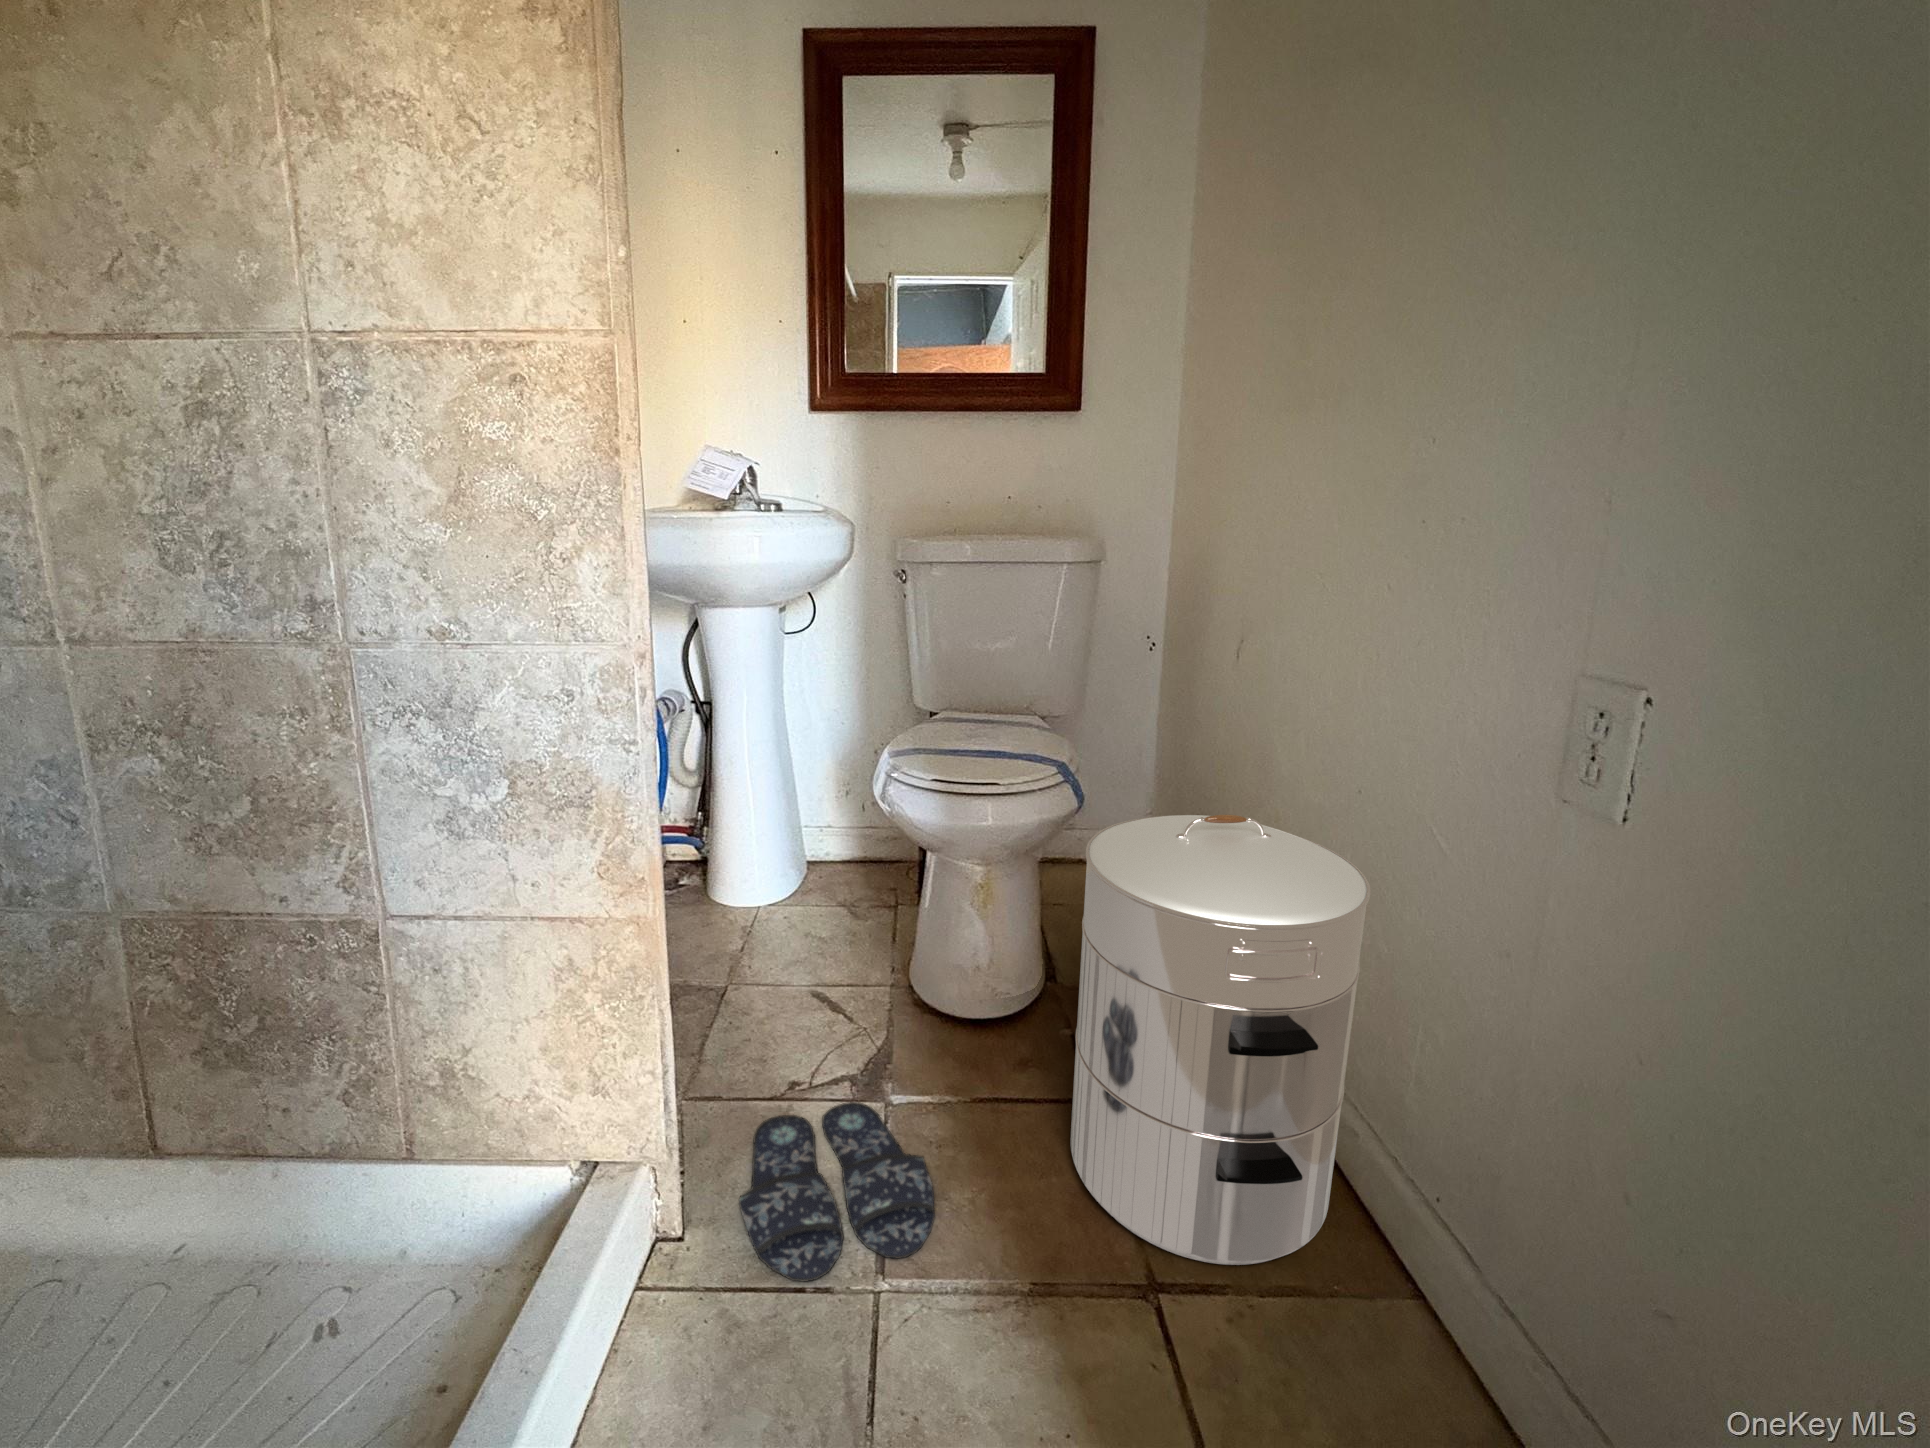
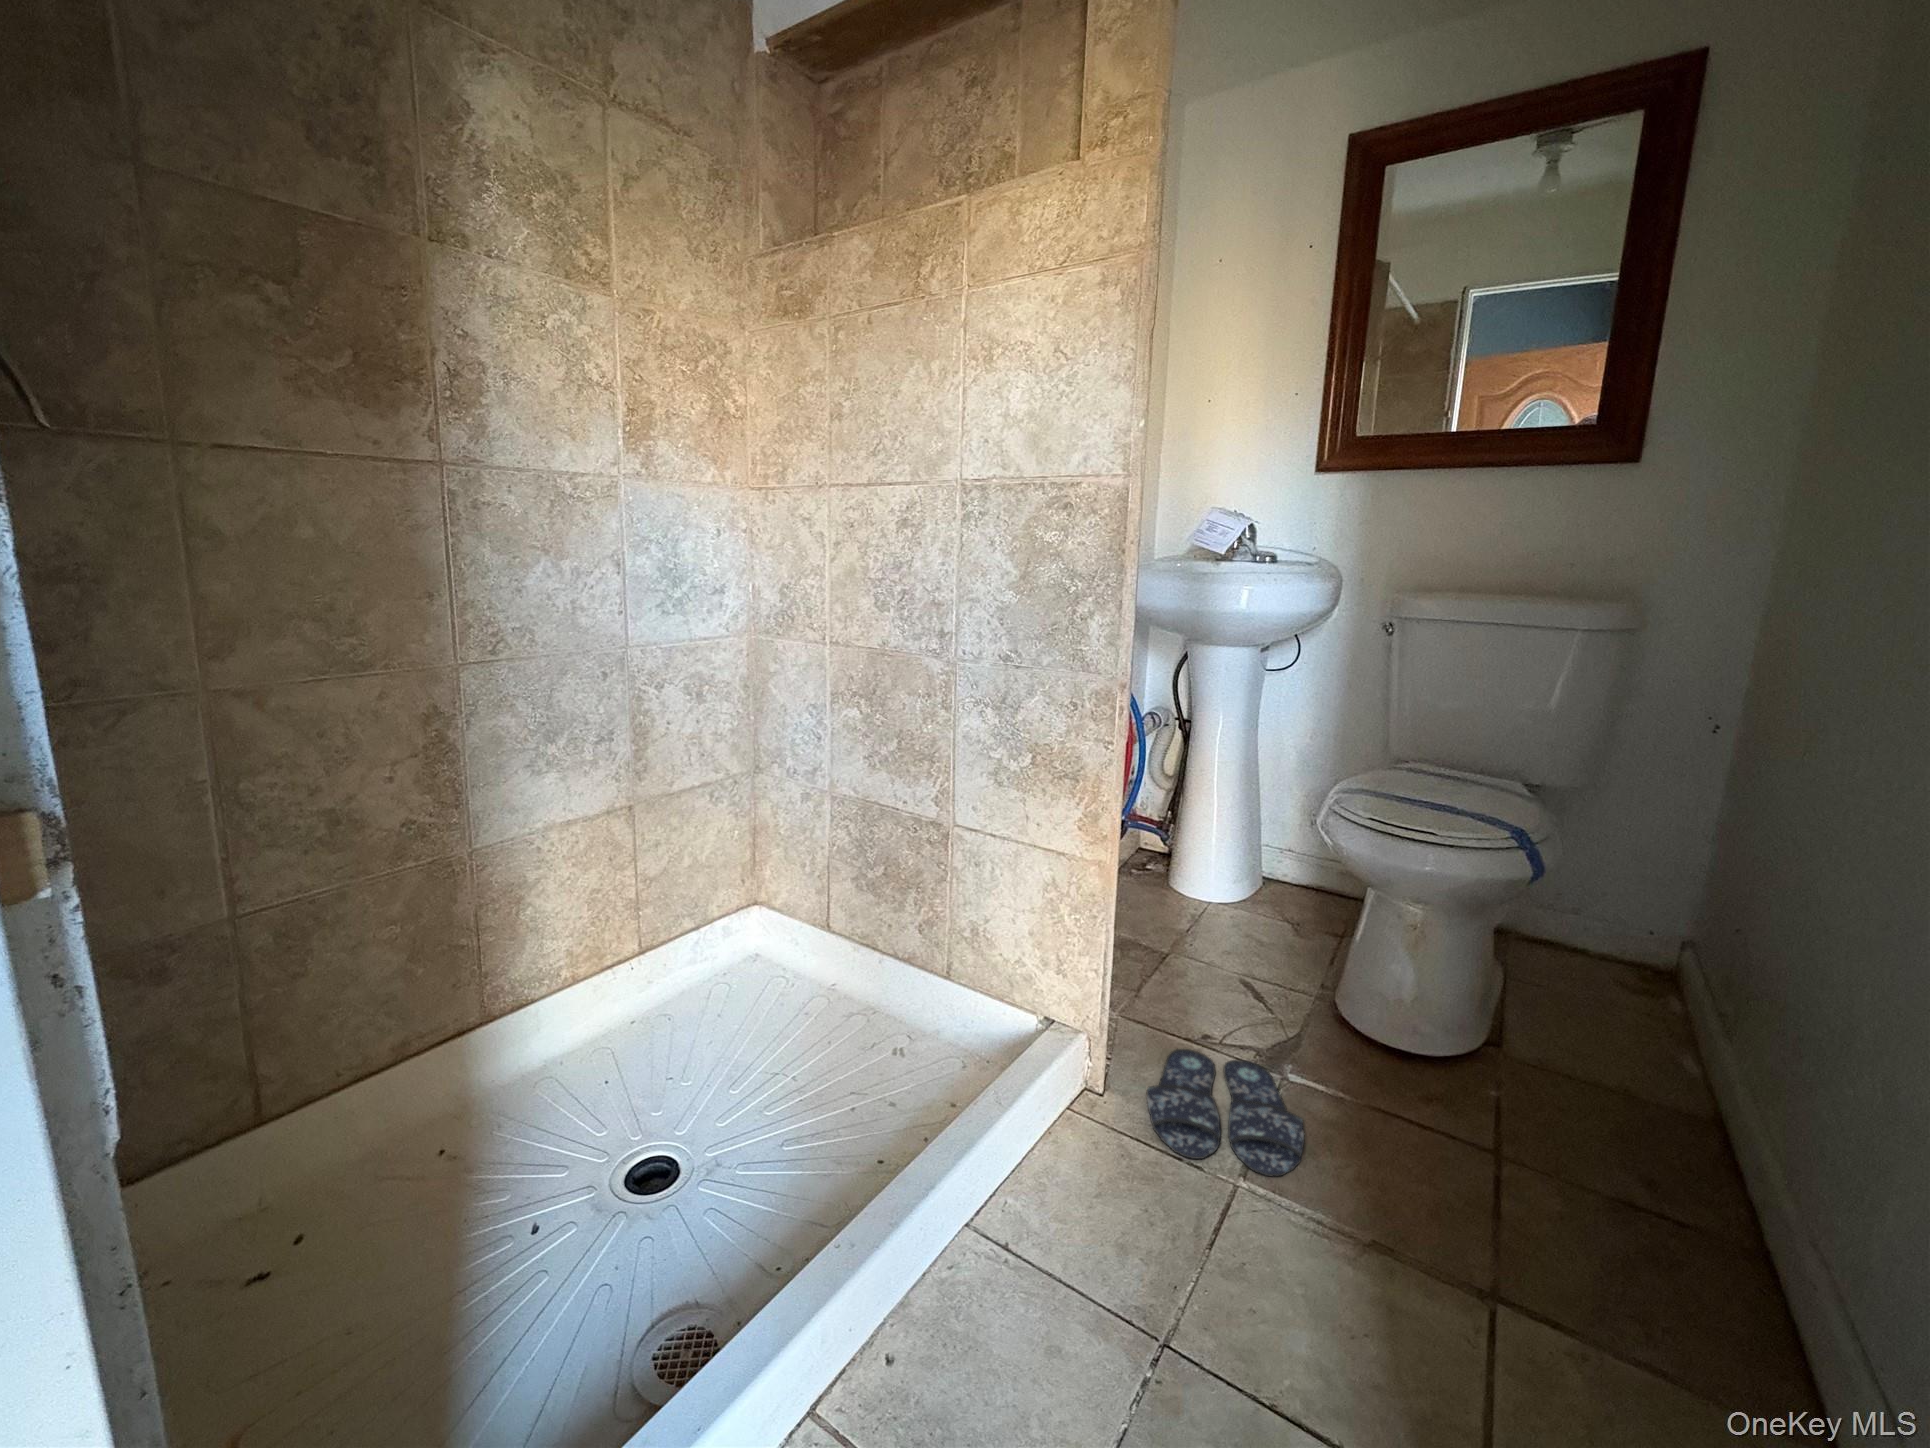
waste bin: present [1070,814,1371,1265] -> none [1445,890,1826,1337]

